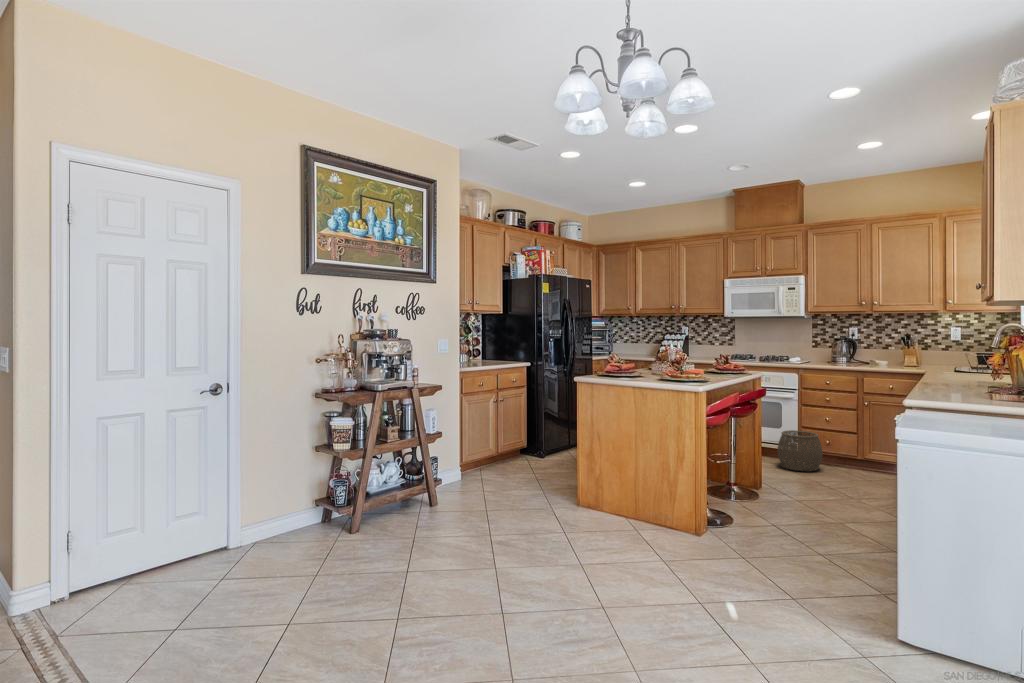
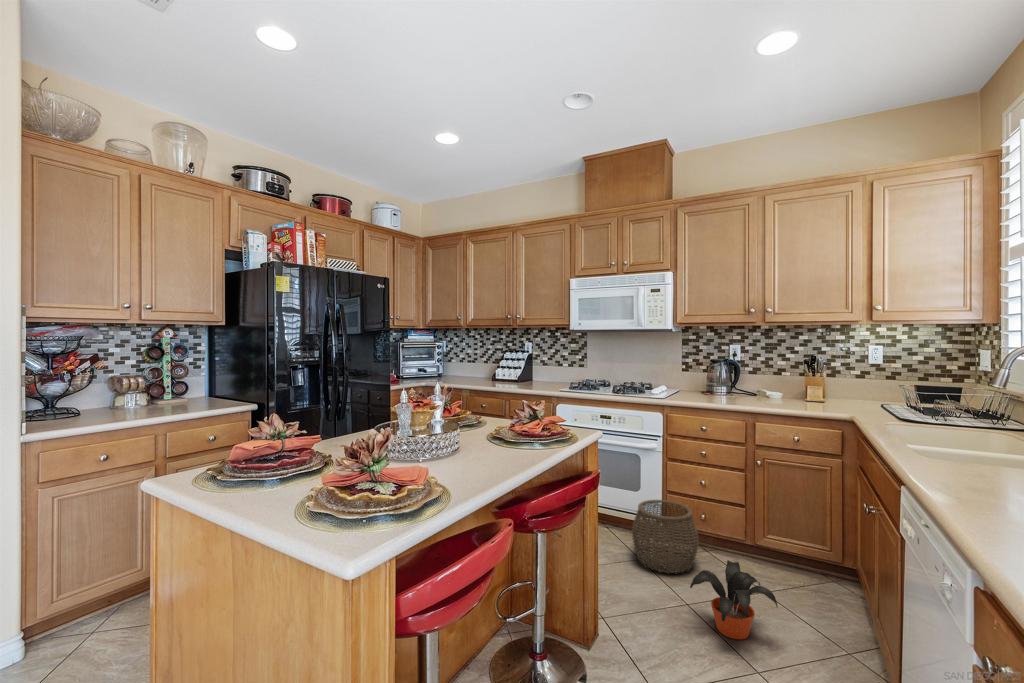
potted plant: none [816,453,867,490] -> present [690,561,777,639]

